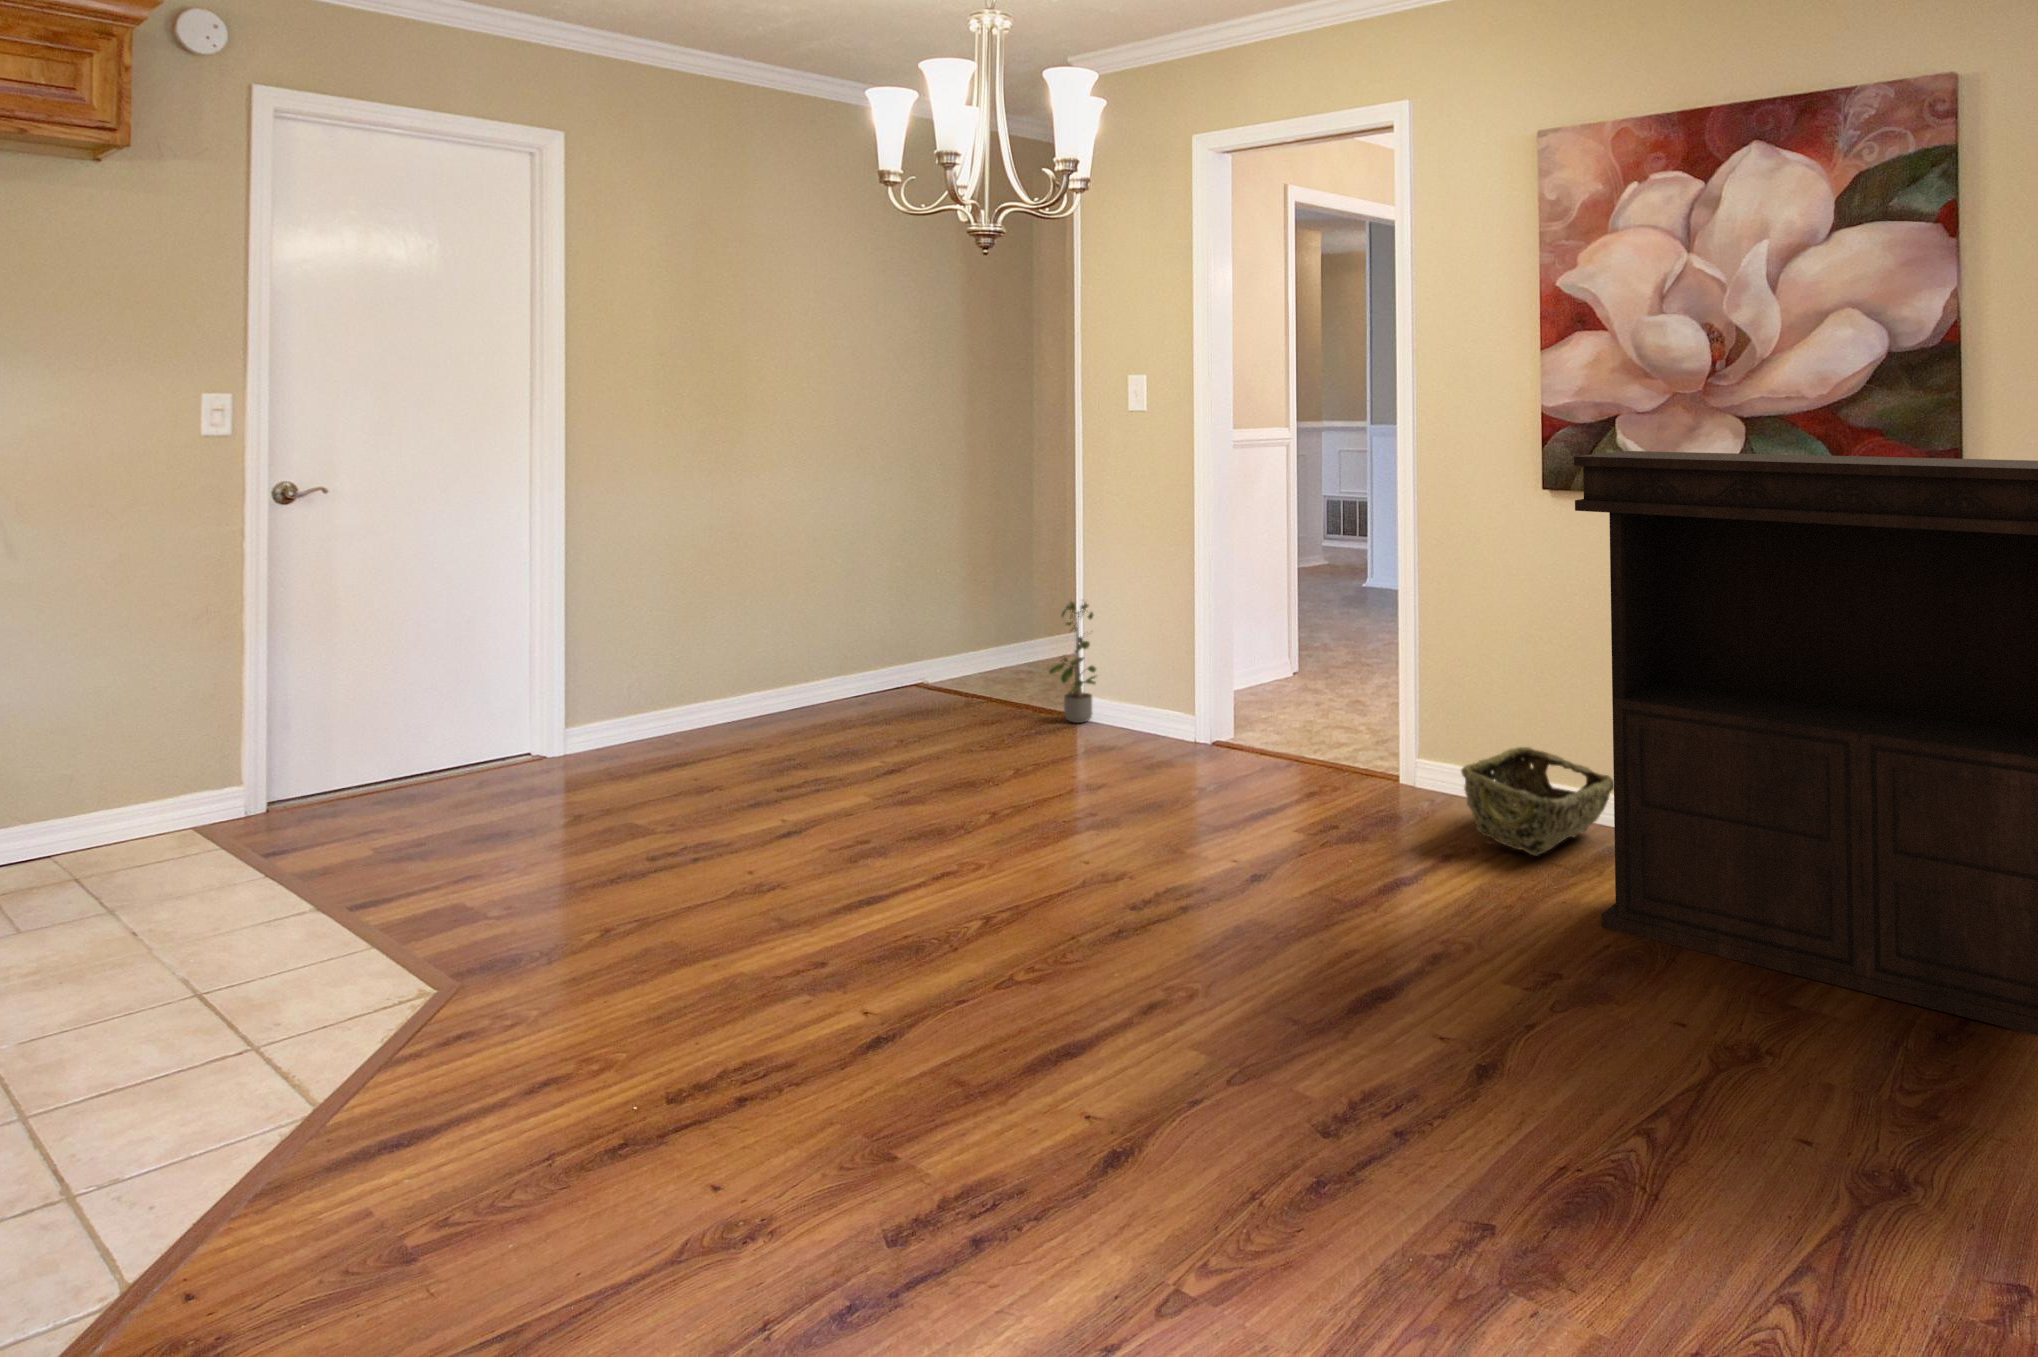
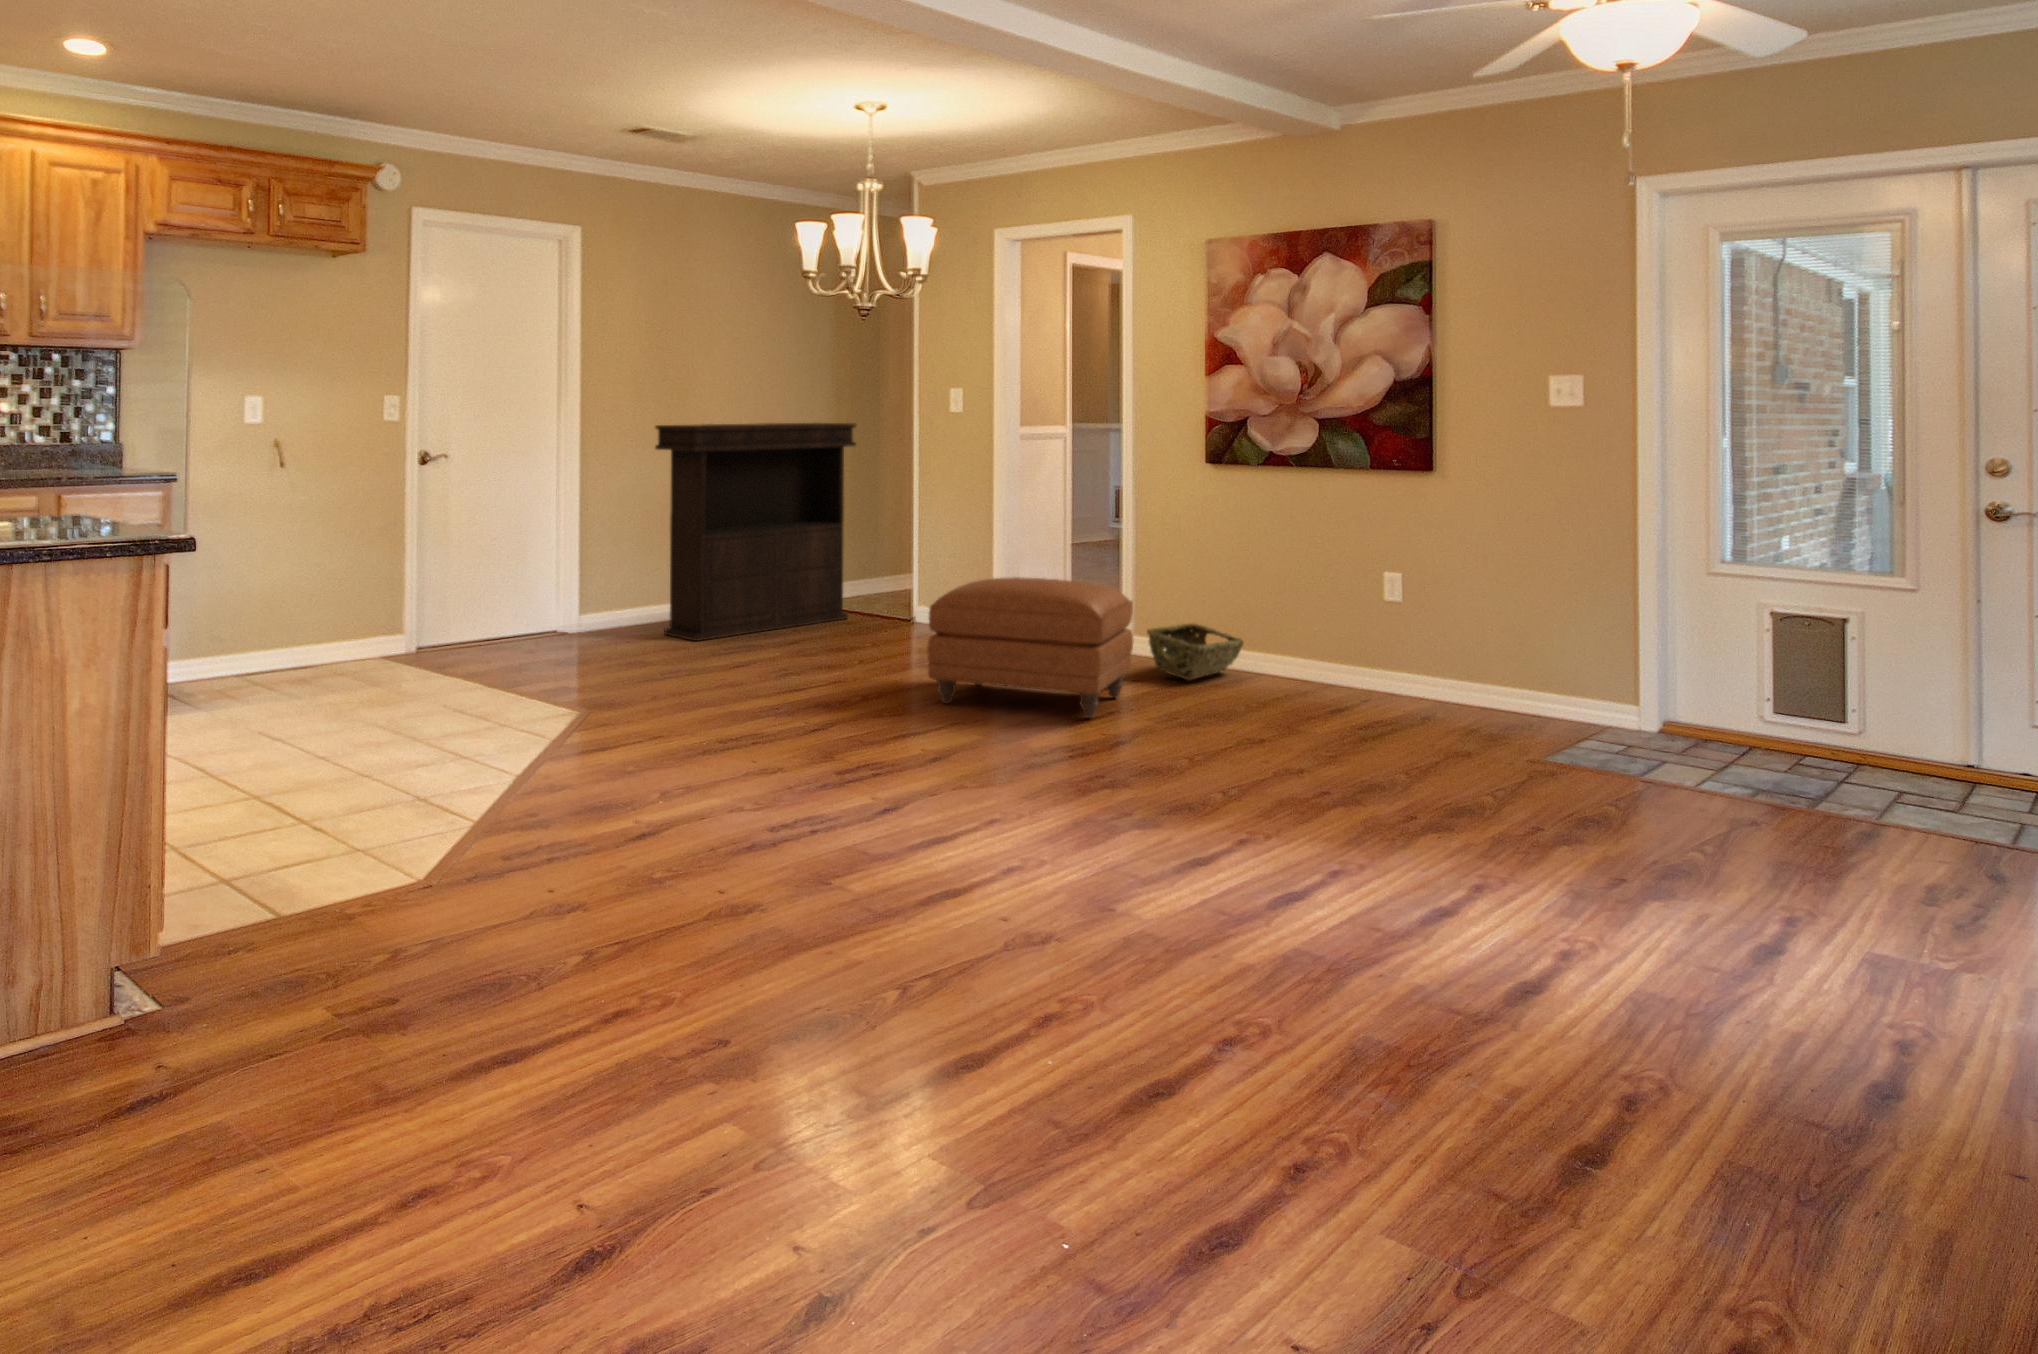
console table: present [1574,451,2038,1035] -> present [655,423,856,641]
potted plant: present [1049,602,1096,723] -> none [894,539,929,622]
ottoman: none [1099,697,1455,974] -> present [927,577,1133,718]

